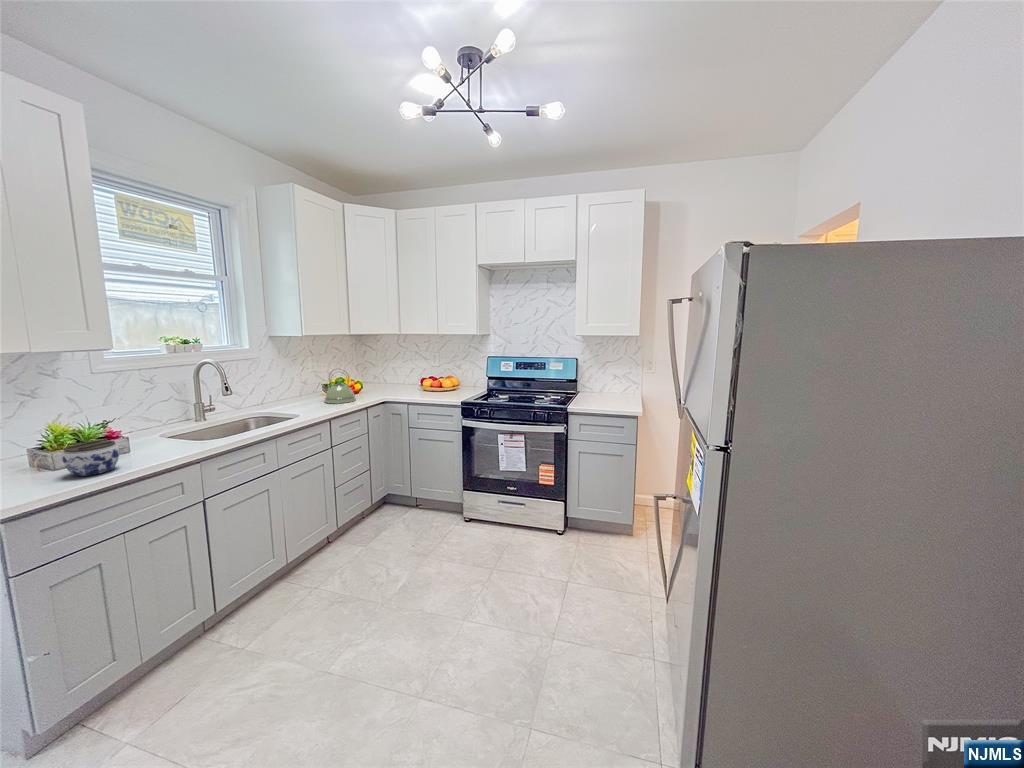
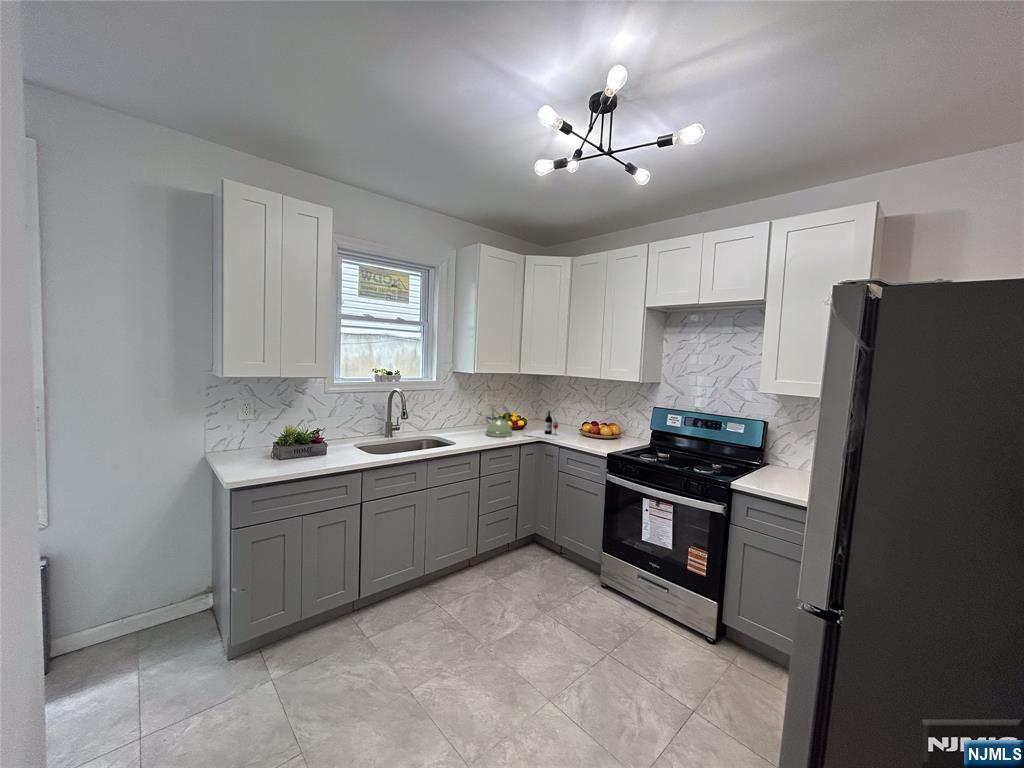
wine bottle: none [367,371,412,398] -> present [524,411,566,440]
jar: present [62,440,119,476] -> none [284,443,315,467]

